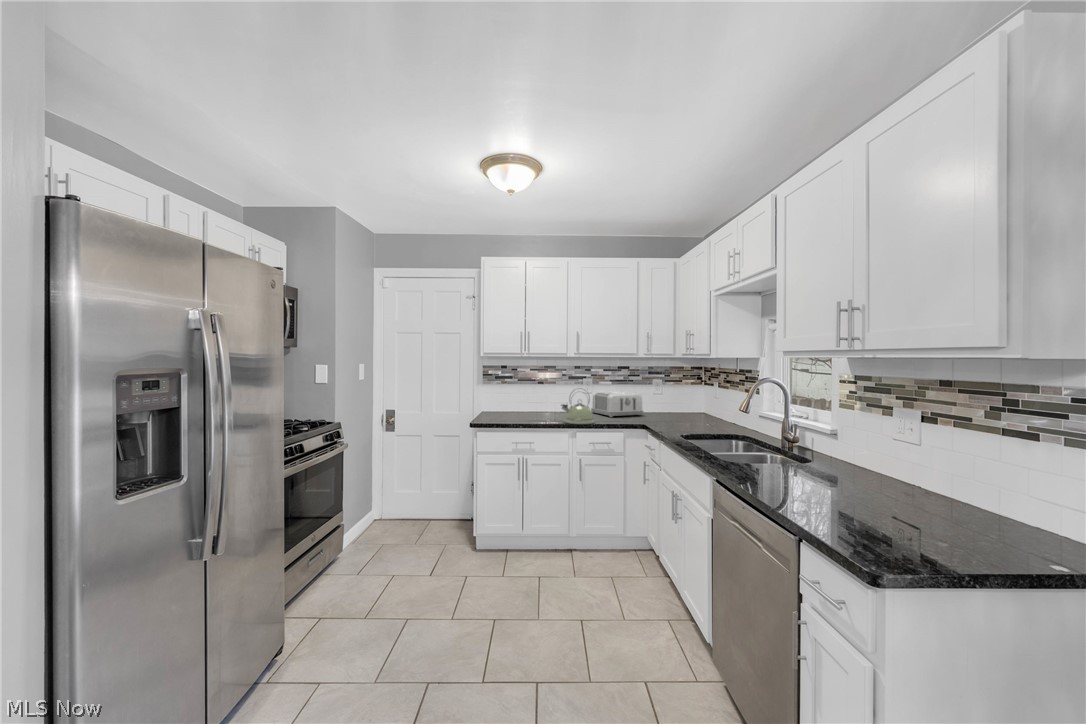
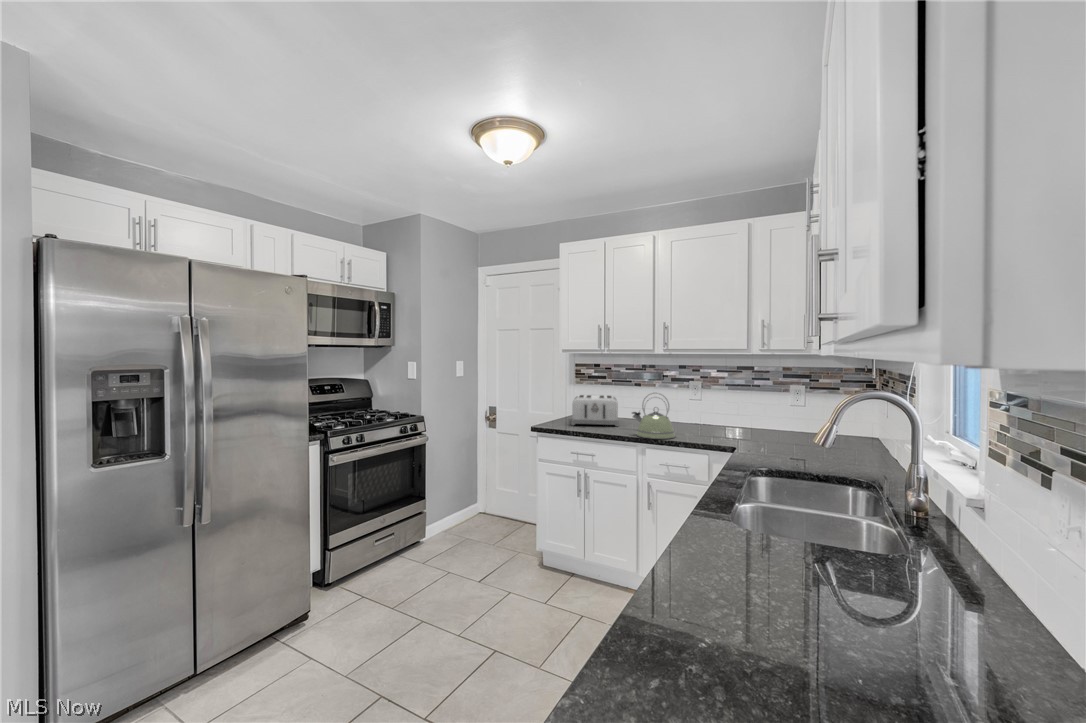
toaster: present [591,391,643,417] -> present [571,395,619,426]

